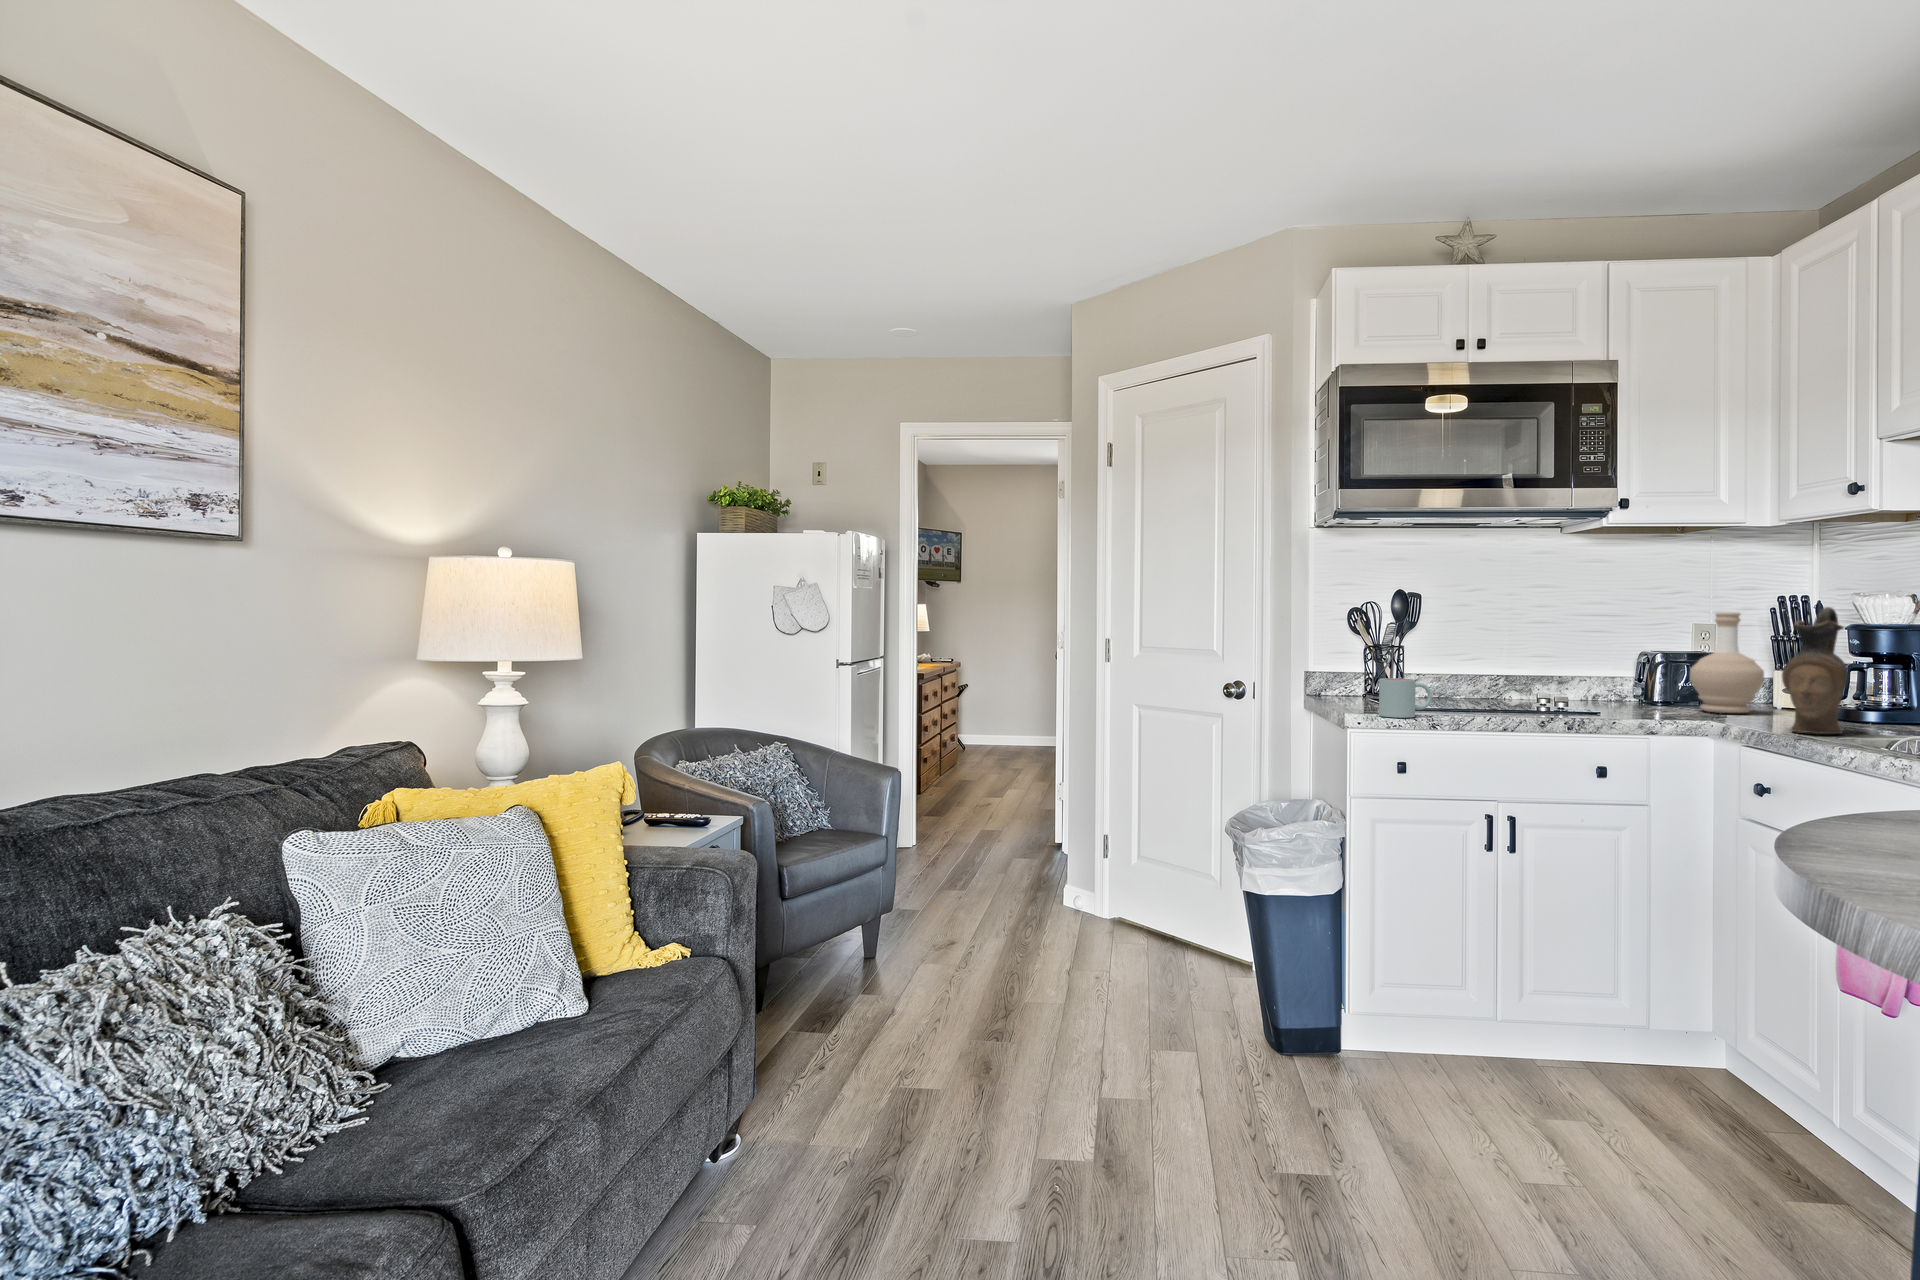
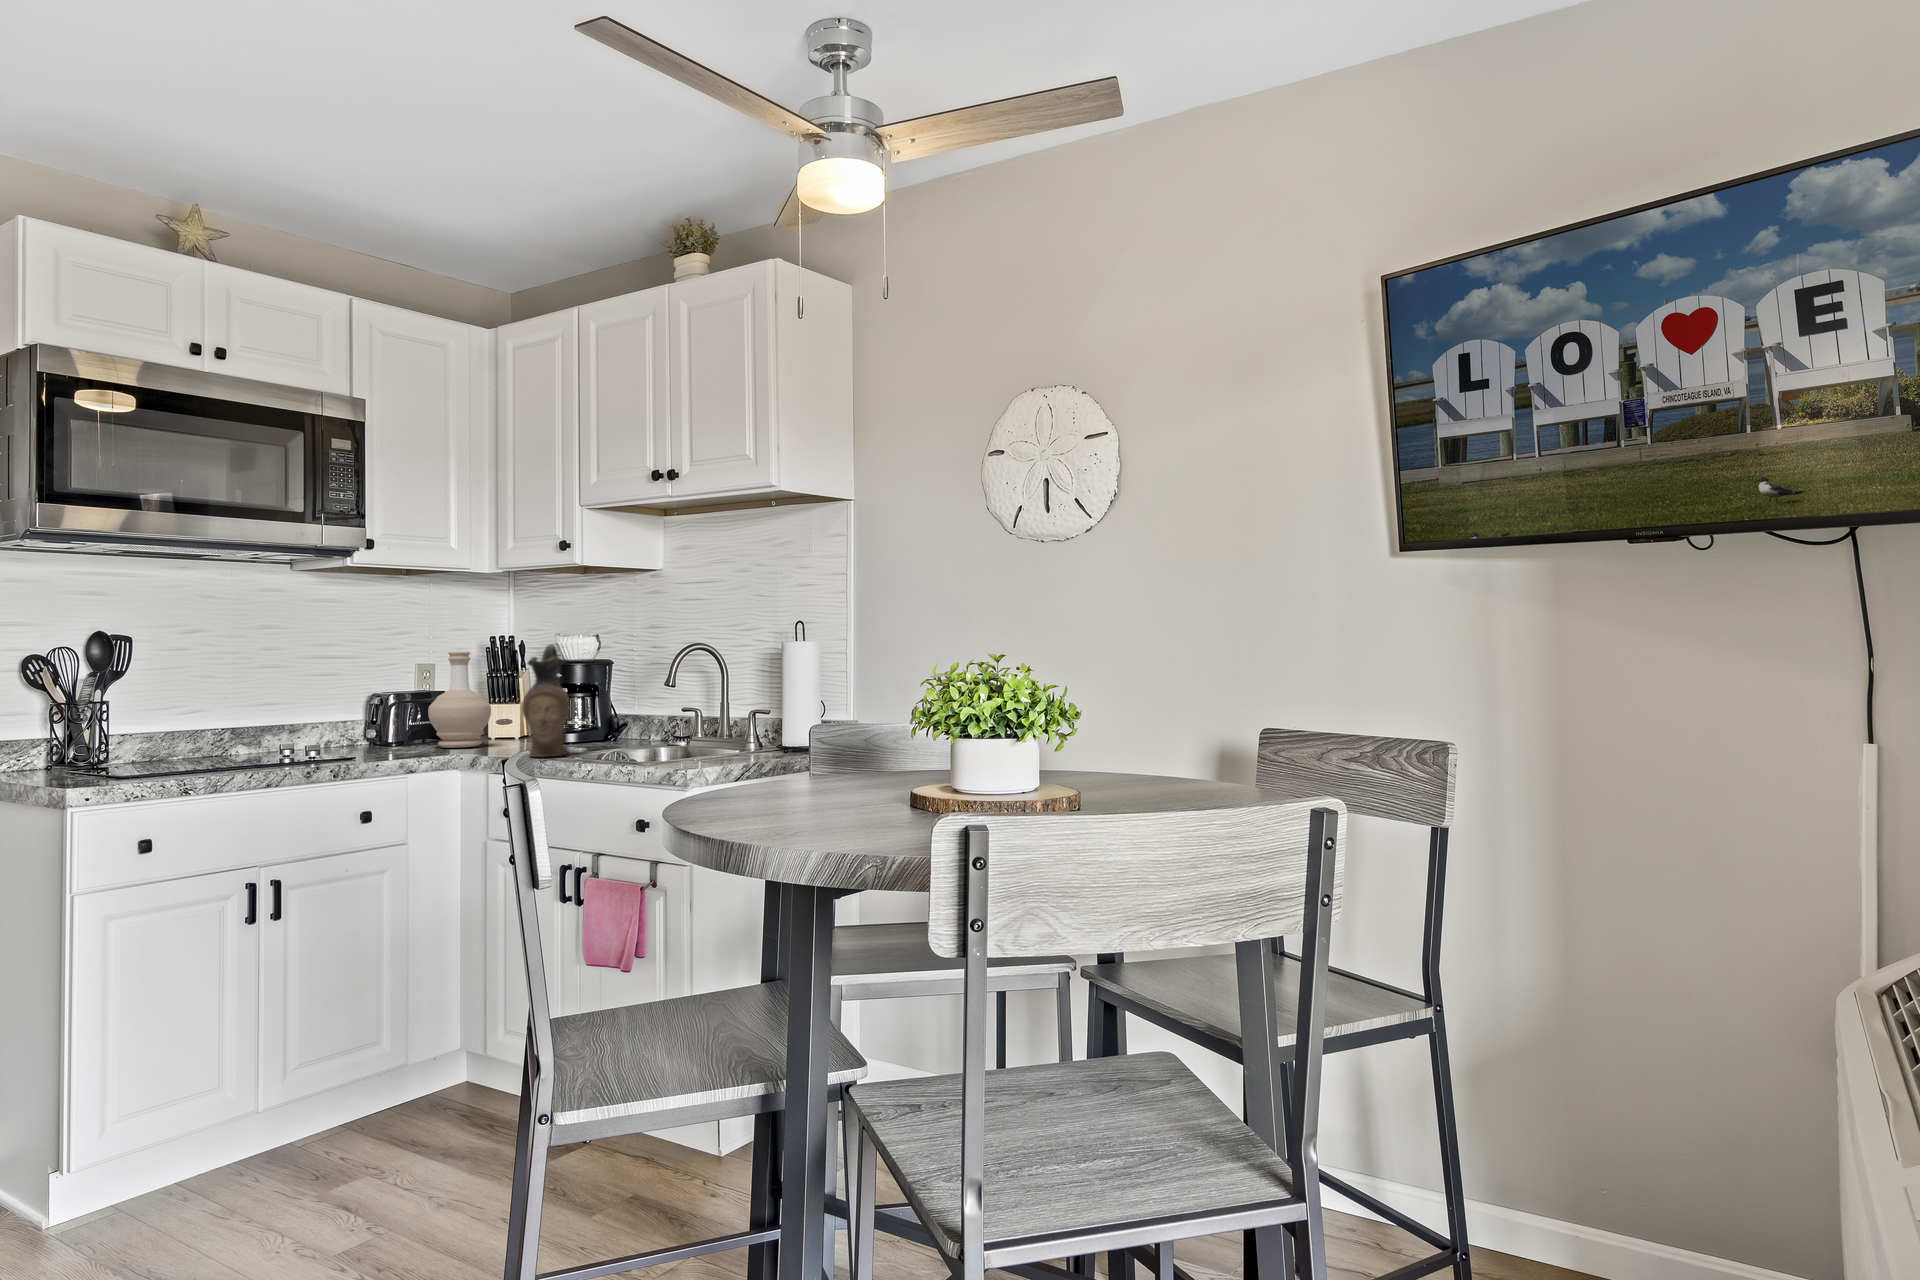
mug: present [1379,678,1432,718] -> none [106,736,178,785]

